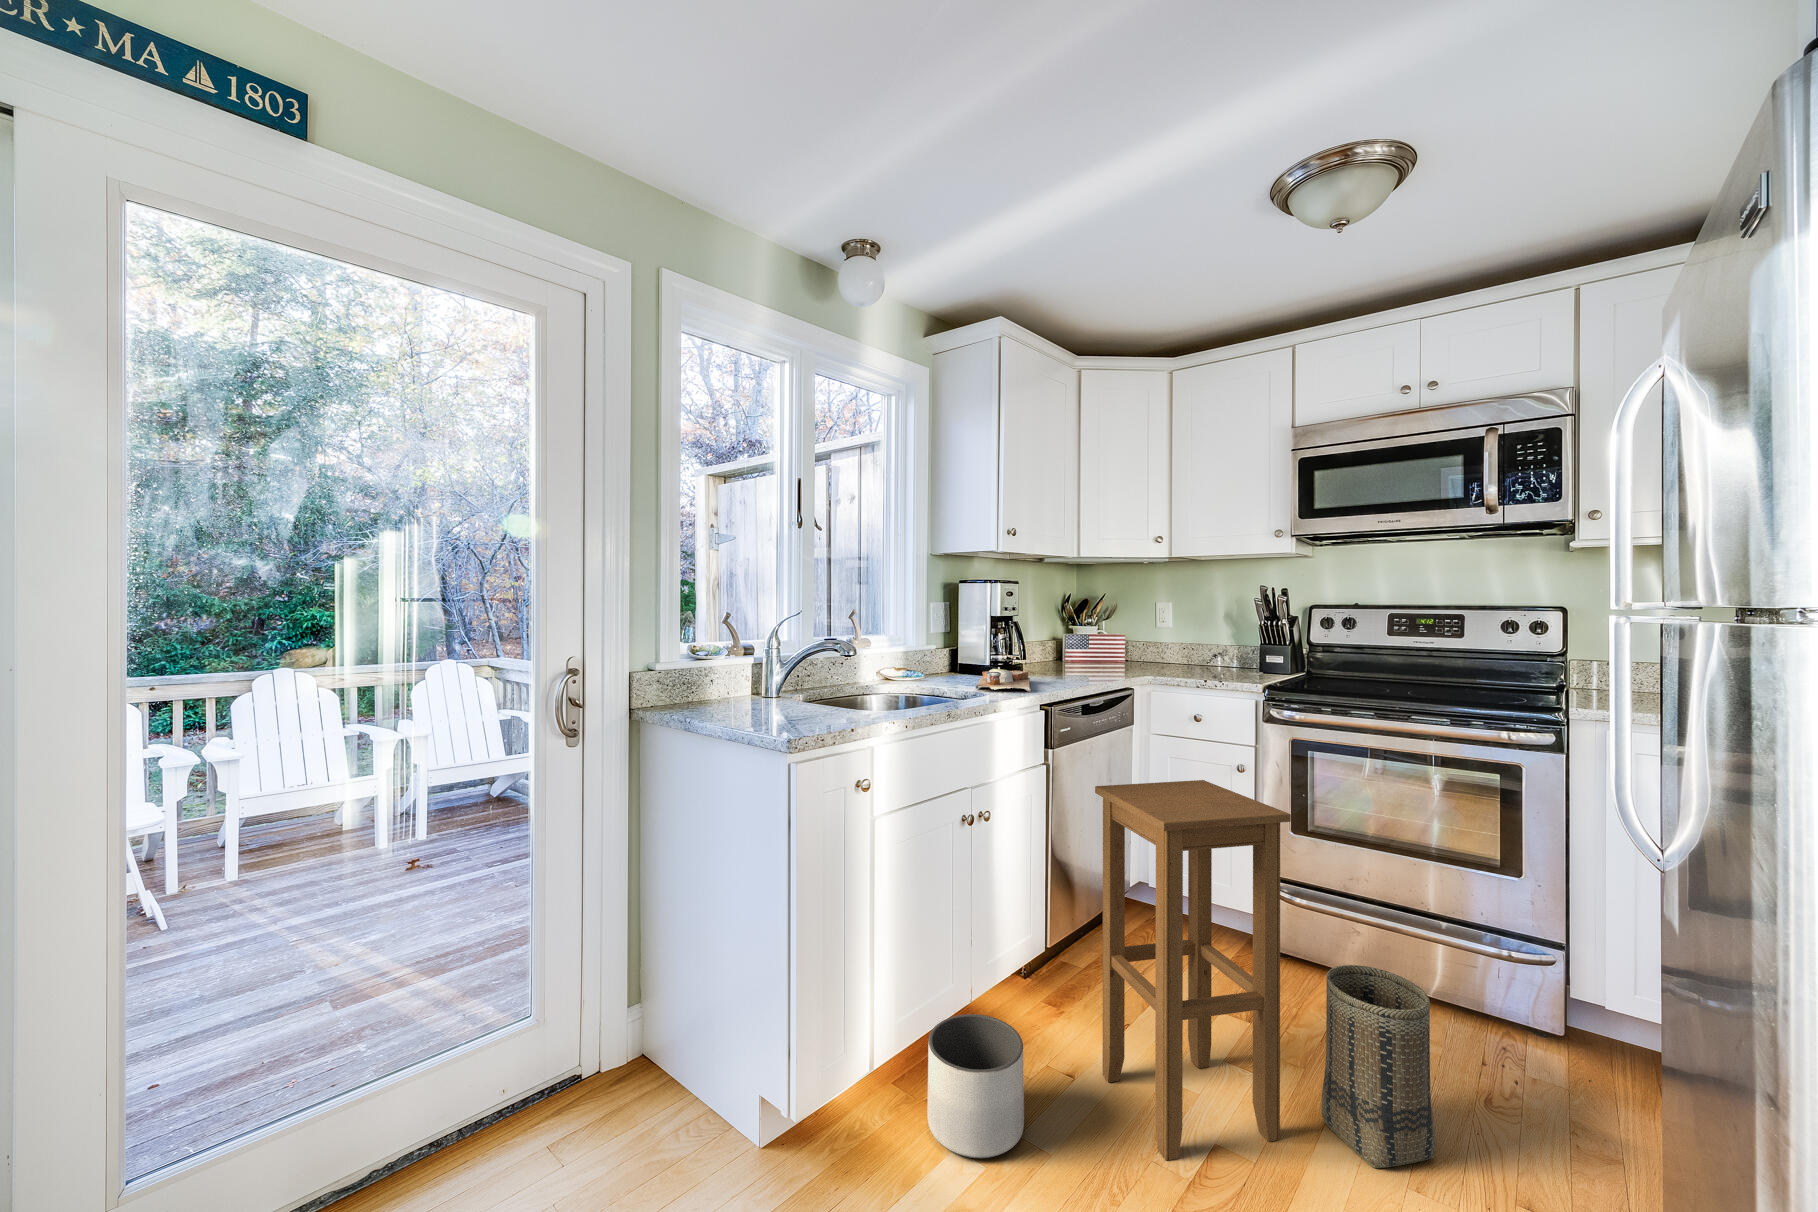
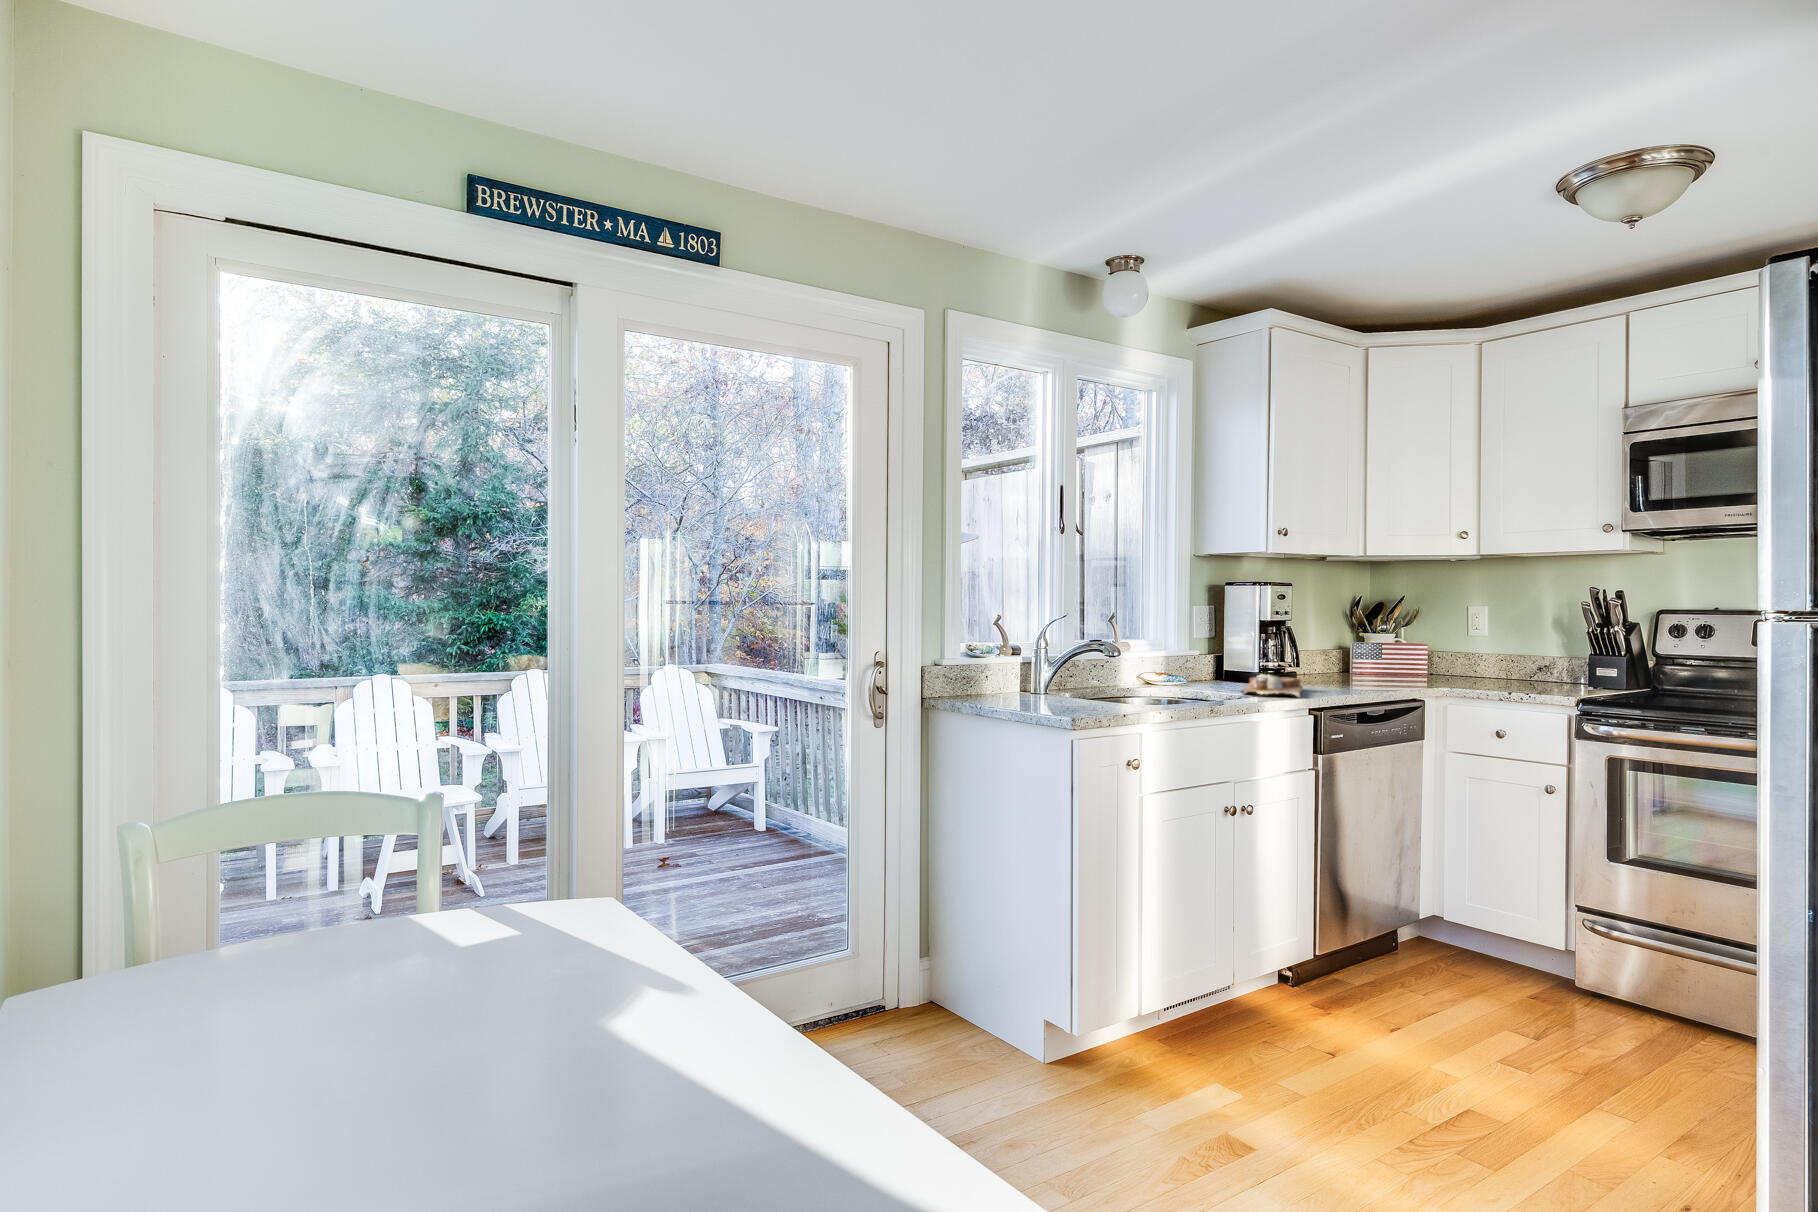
stool: present [1095,780,1291,1160] -> none [1359,784,1550,1116]
basket: present [1321,965,1436,1168] -> none [1587,966,1699,1144]
planter: present [927,1014,1024,1158] -> none [1192,983,1282,1092]

